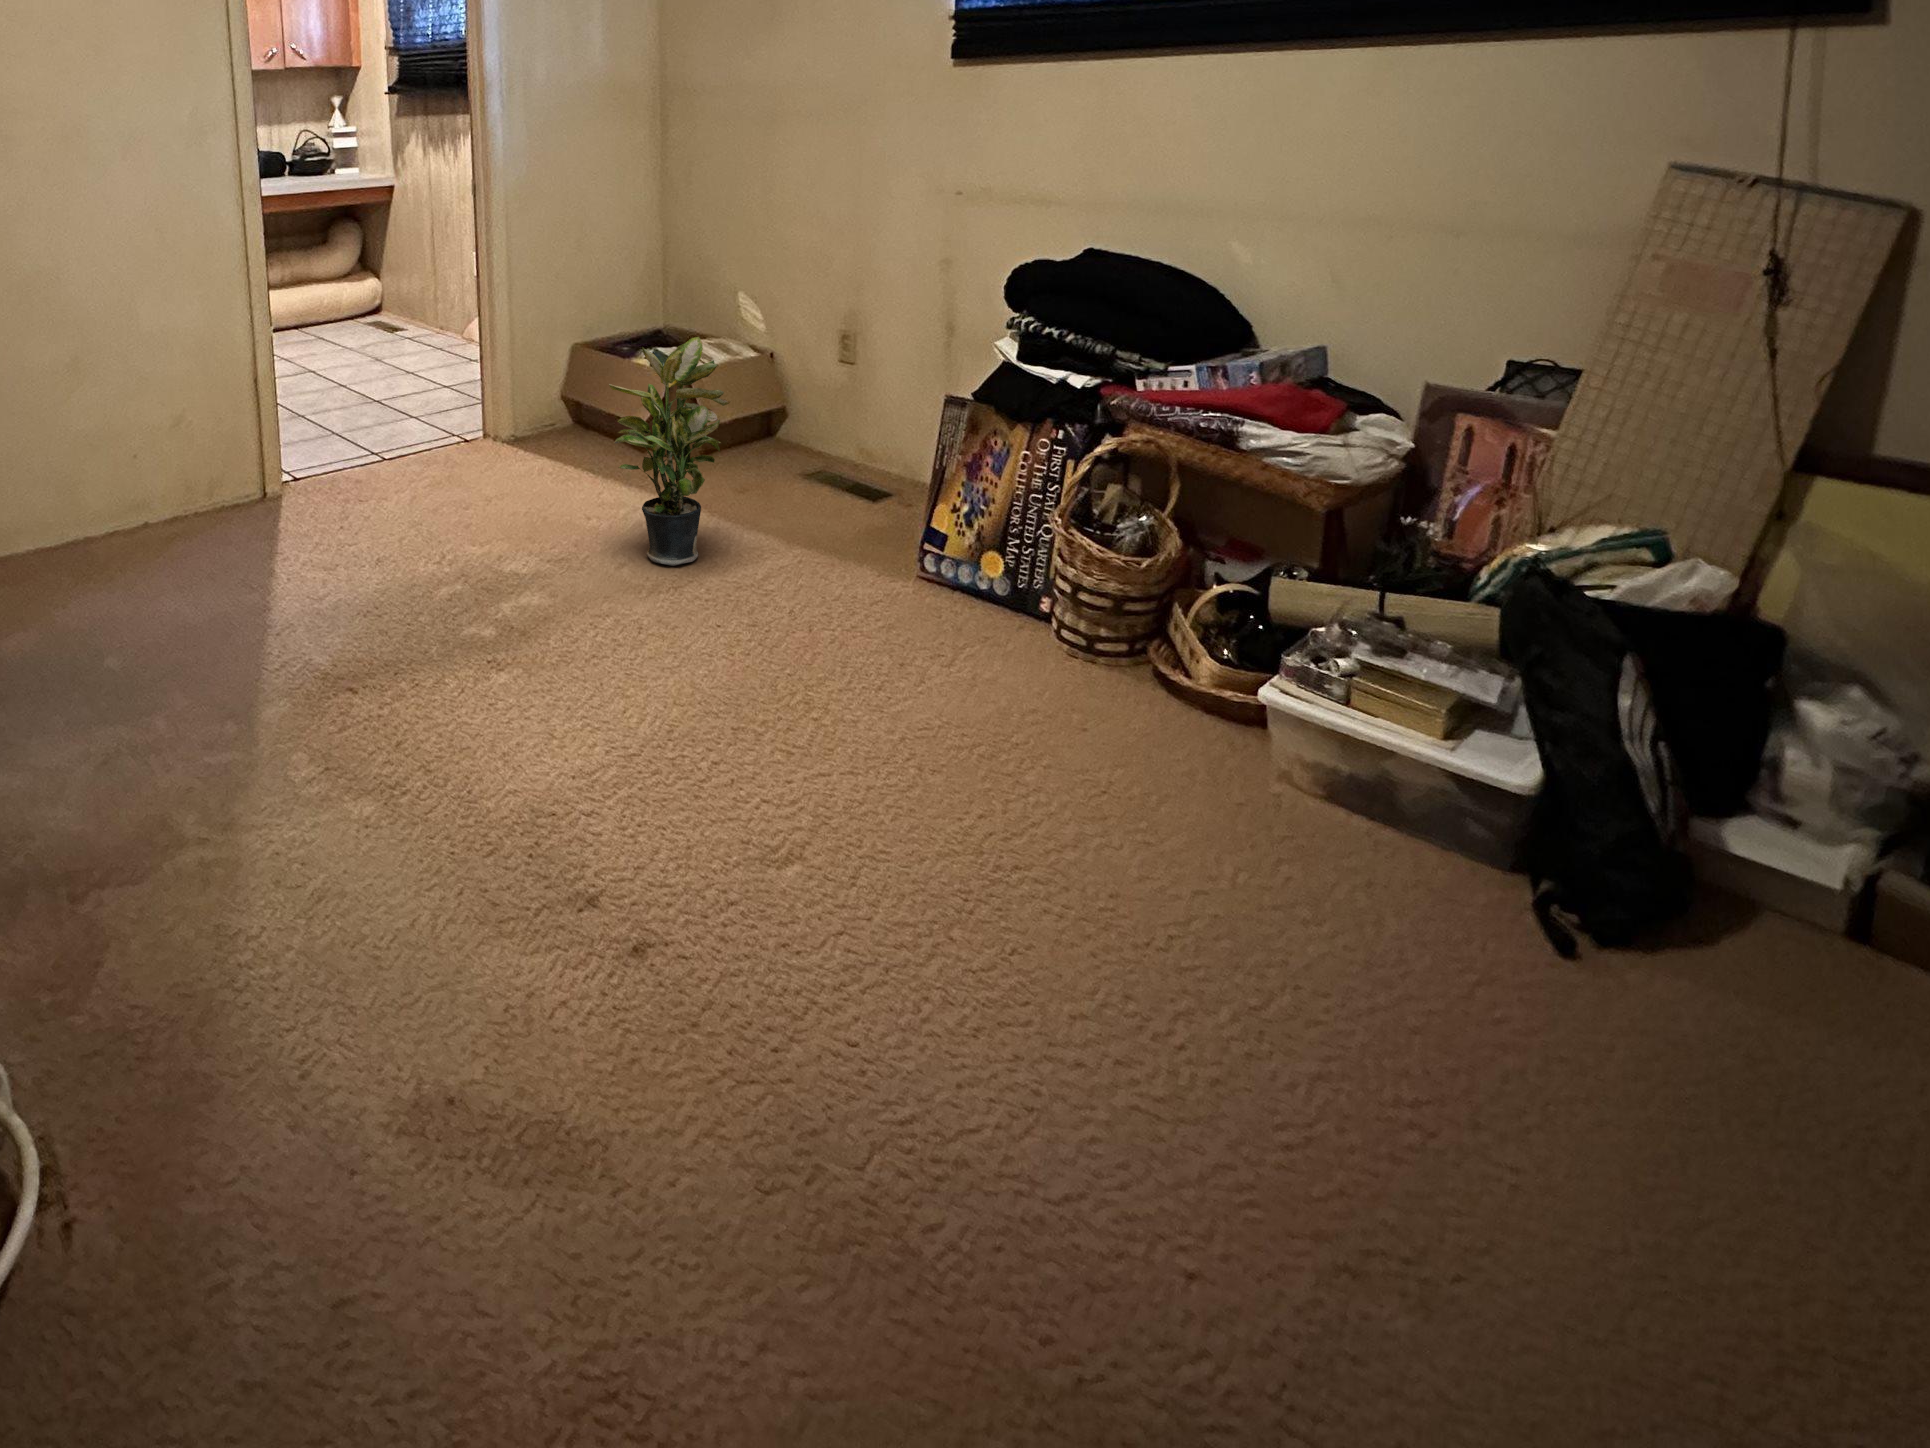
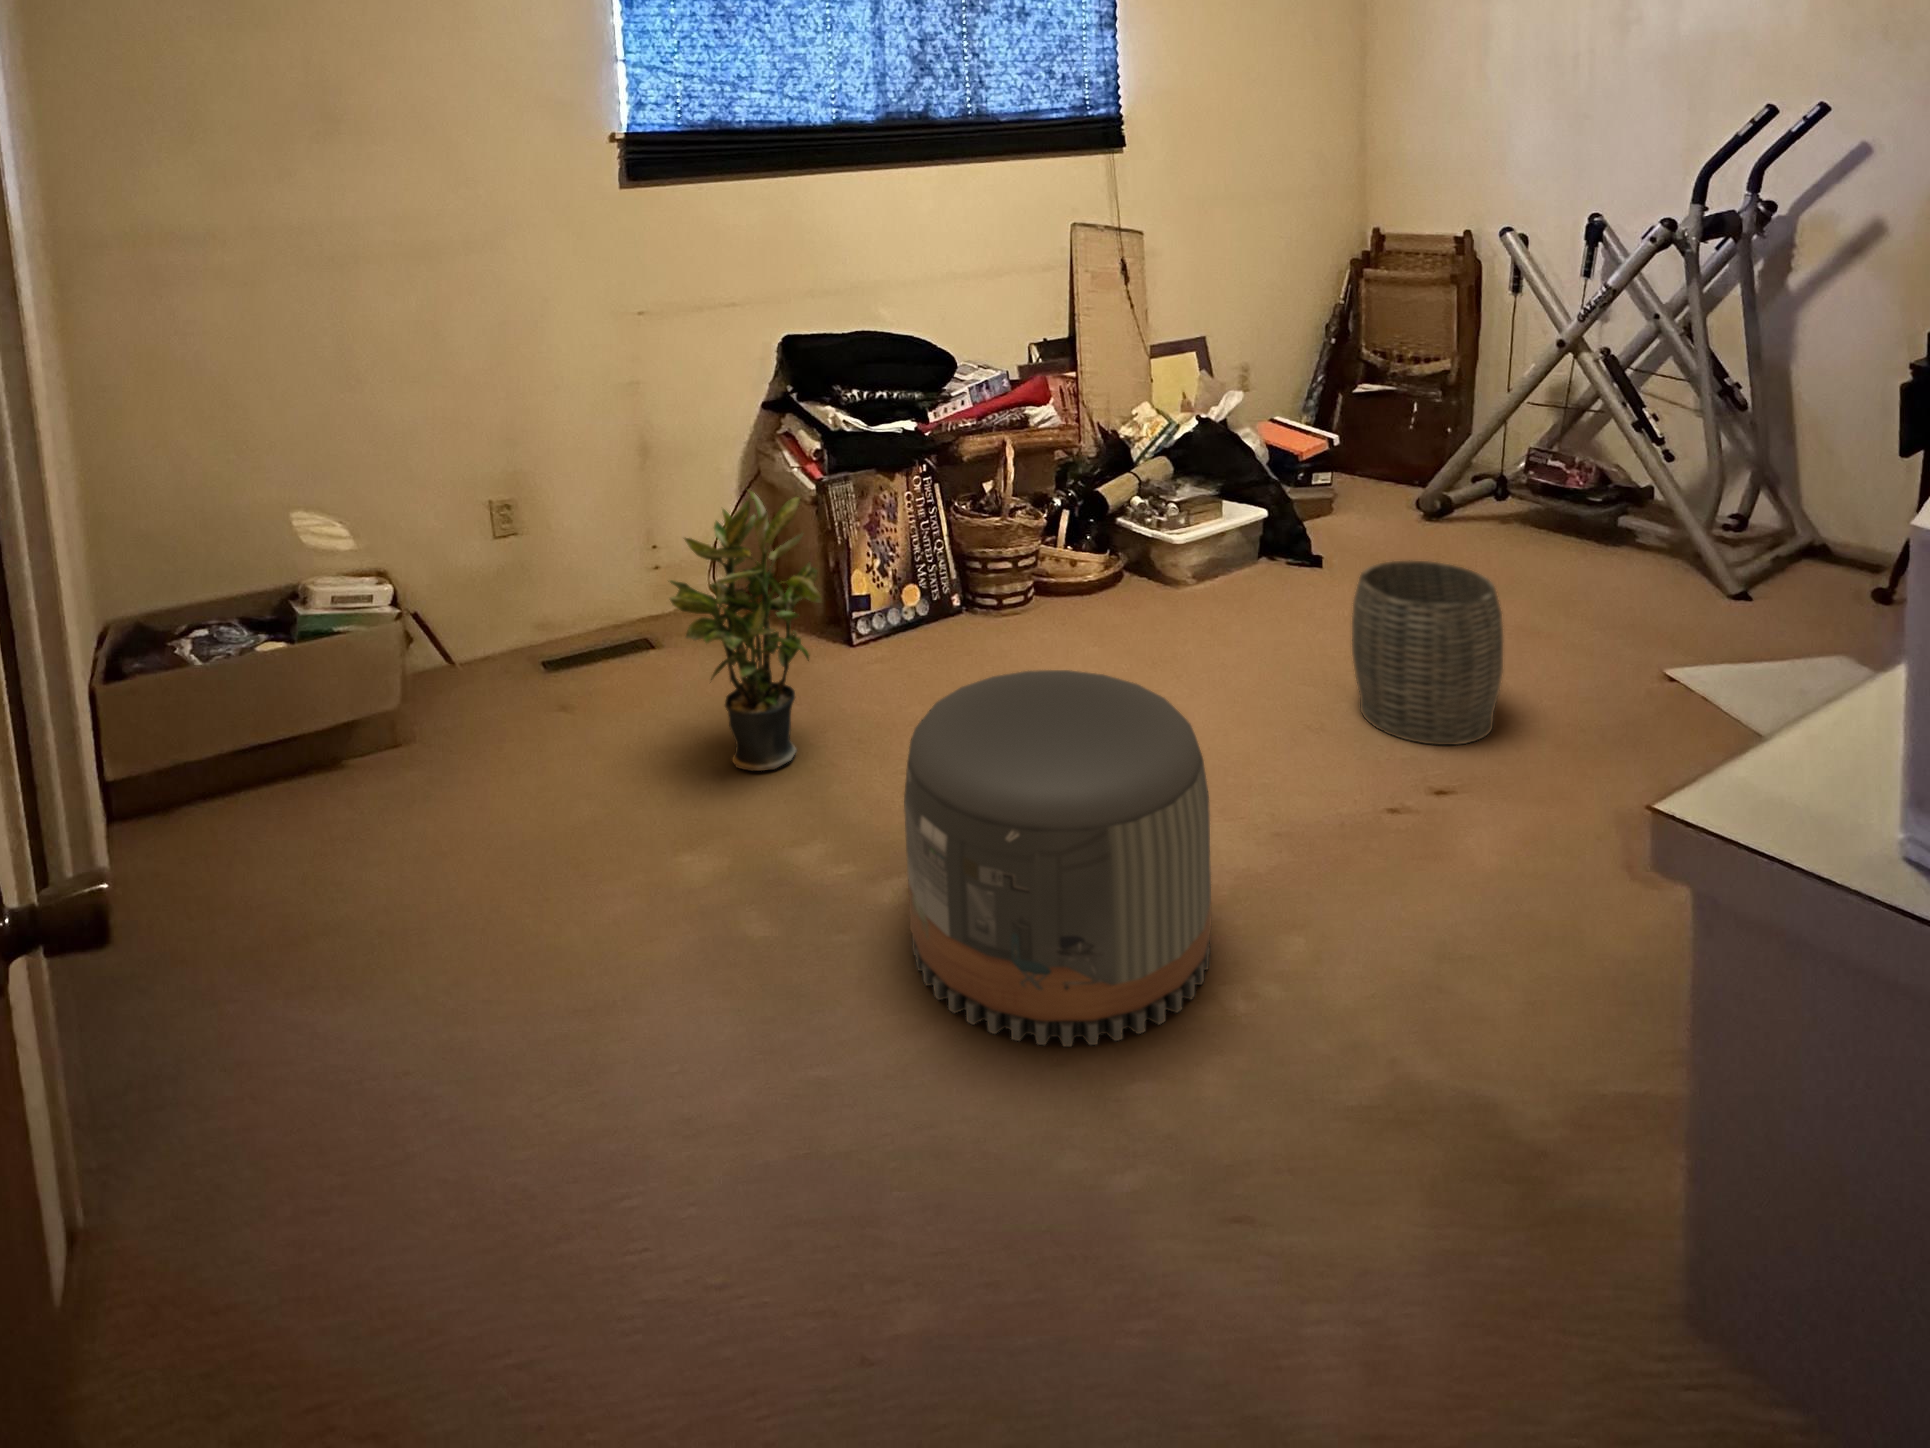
pouf: none [278,482,522,744] -> present [904,670,1211,1046]
woven basket: none [731,716,959,1044] -> present [1352,560,1503,745]

